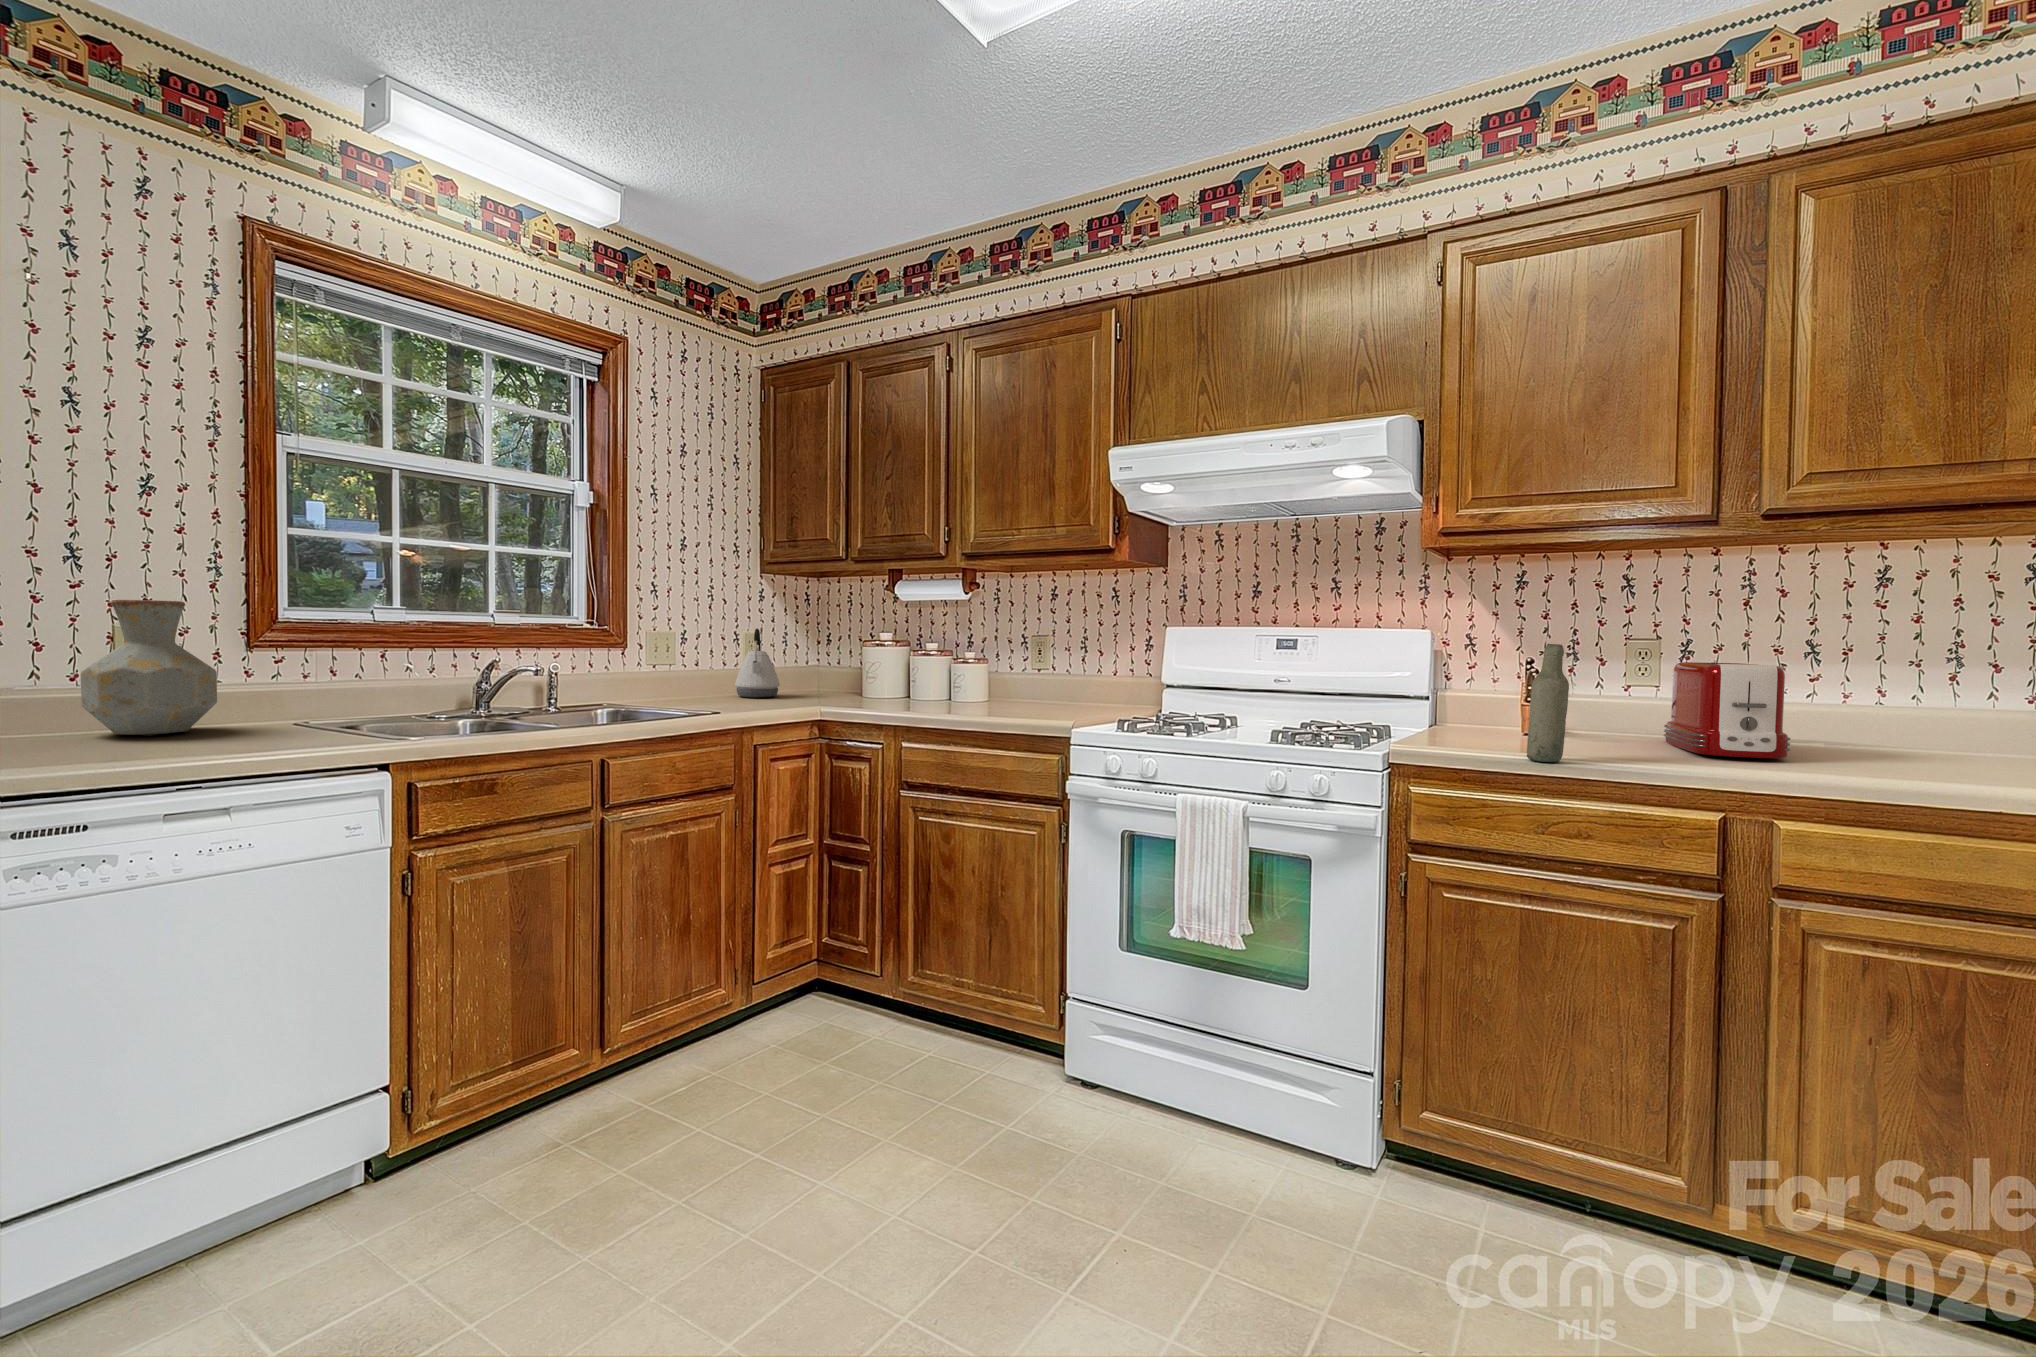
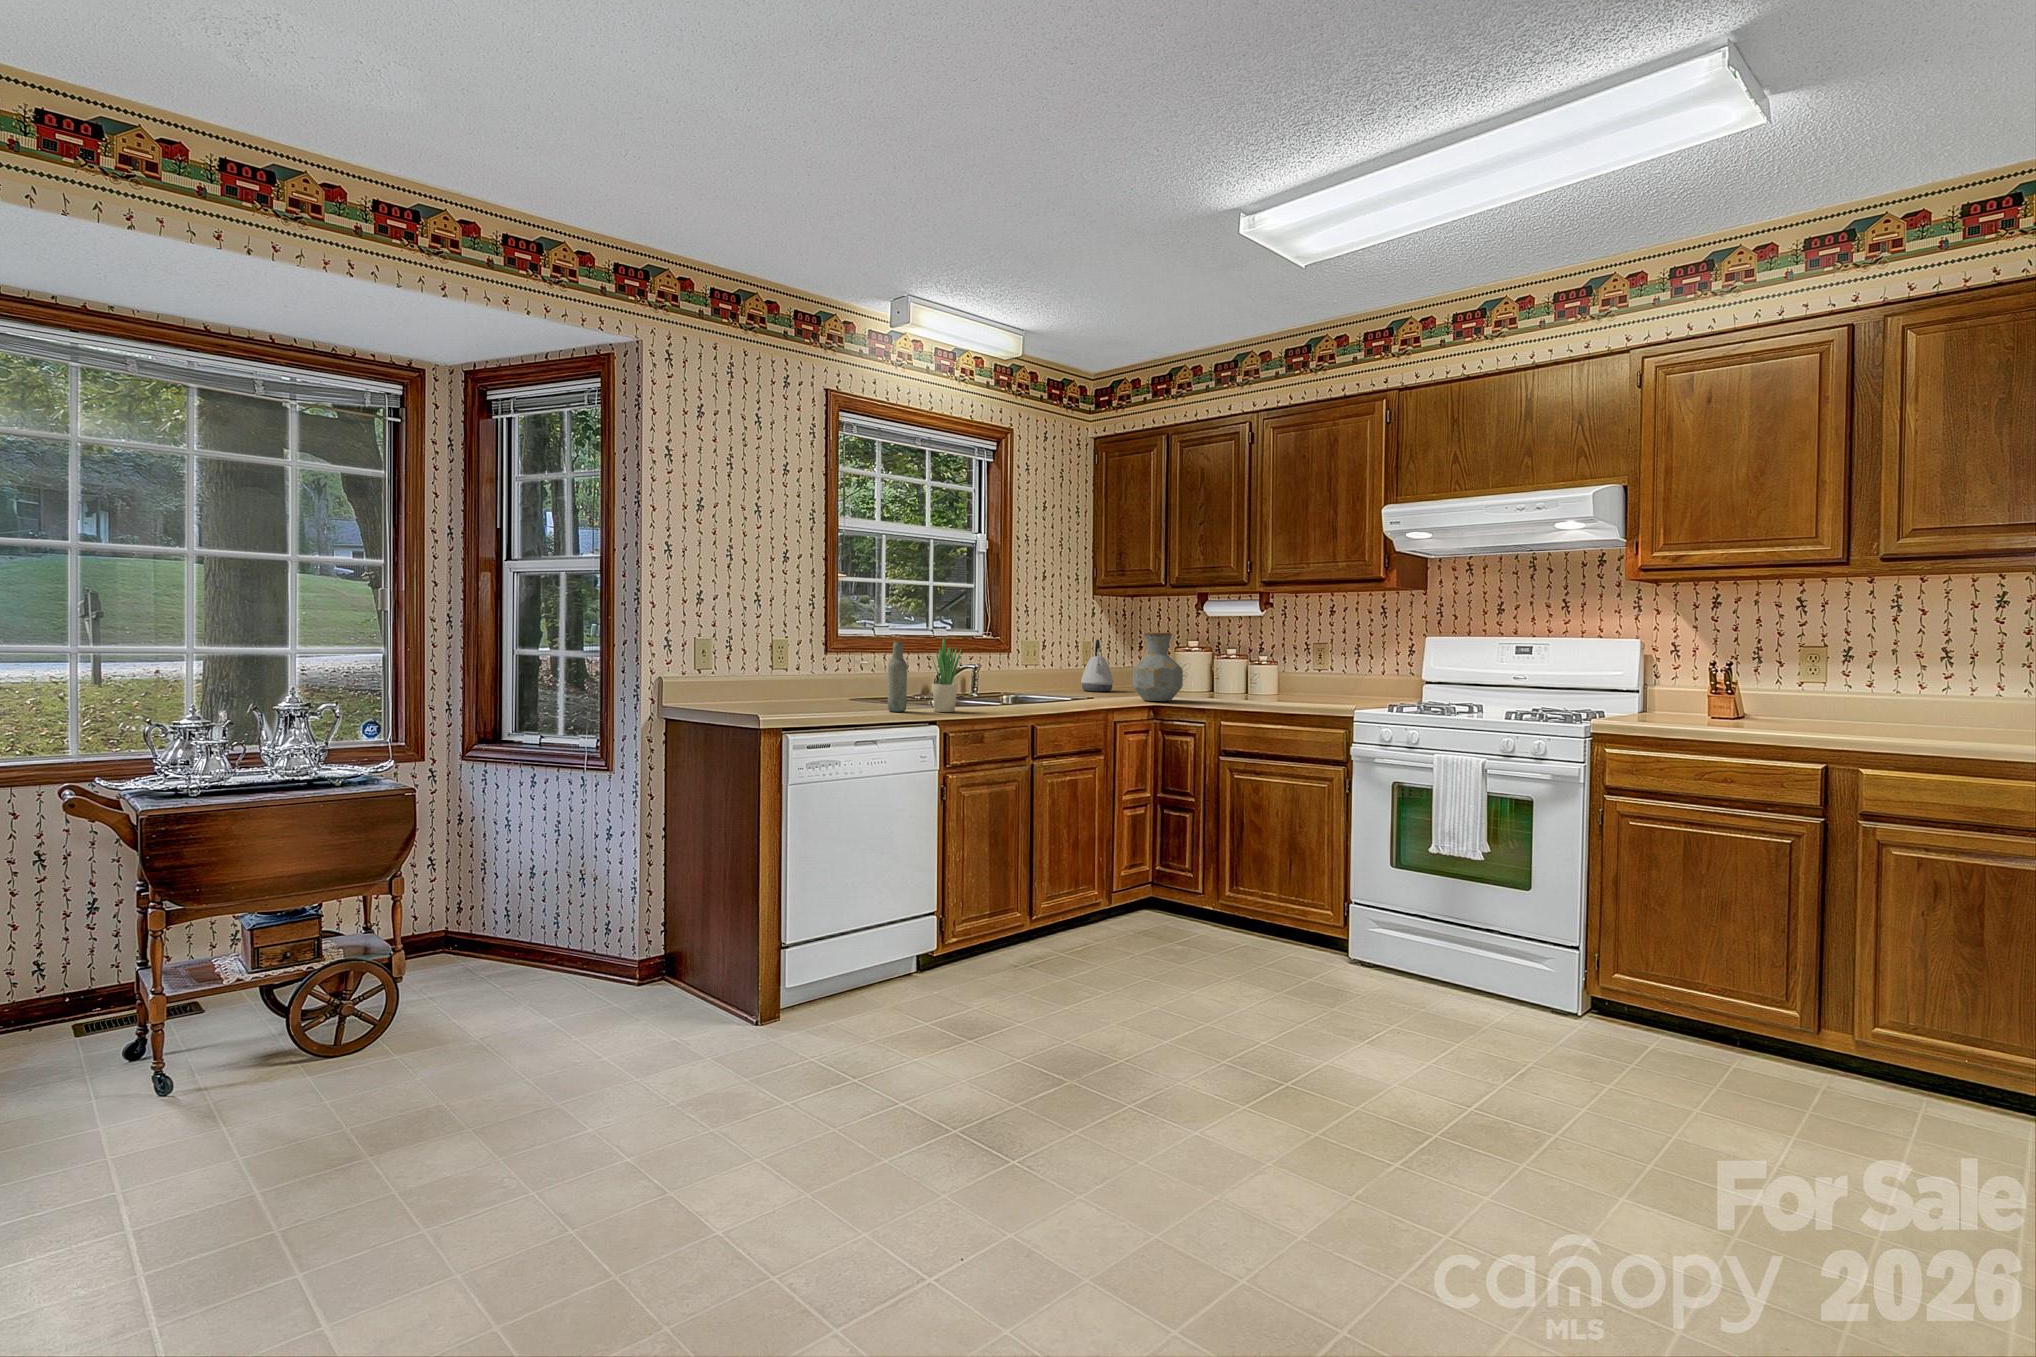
vase: present [81,600,217,736] -> present [1133,633,1183,702]
potted plant: none [378,622,442,751] -> present [932,637,961,712]
bottle: present [1527,644,1569,762] -> present [888,642,907,712]
toaster: present [1664,662,1791,759] -> none [1820,663,1898,730]

